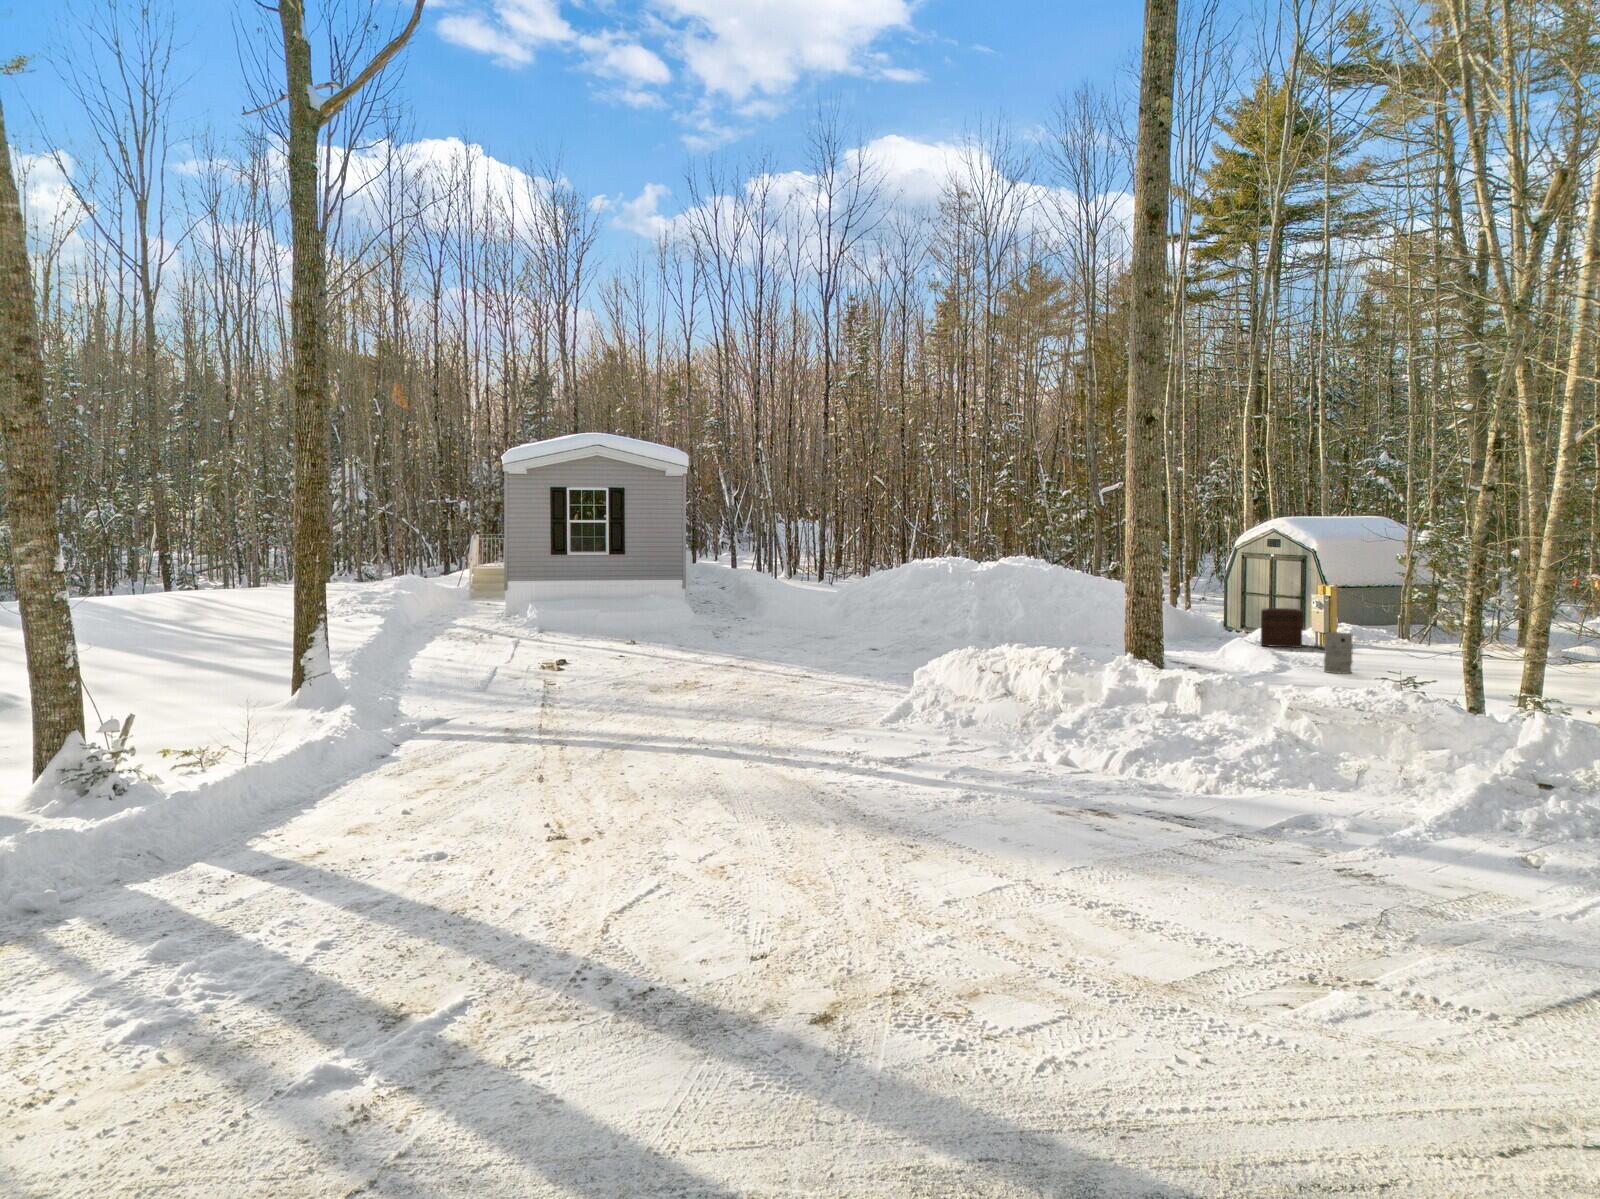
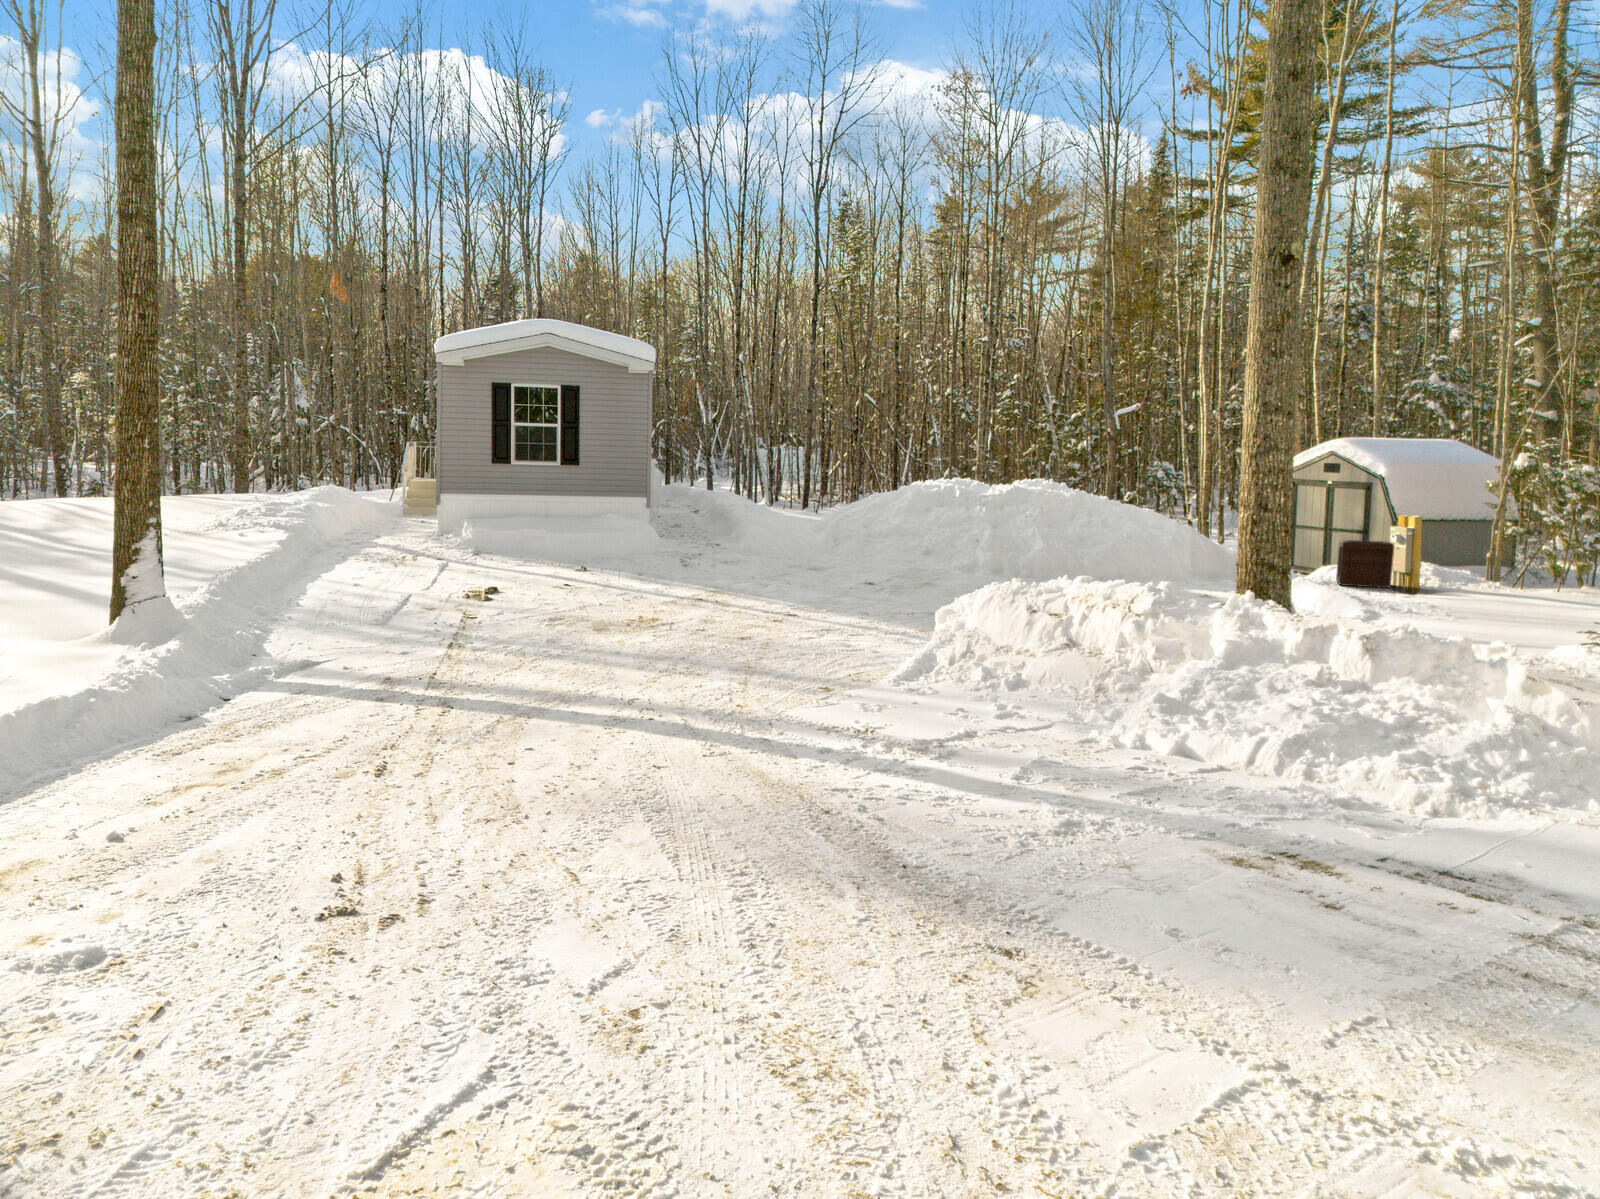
trash can: present [1324,632,1353,674] -> none [1454,569,1497,621]

